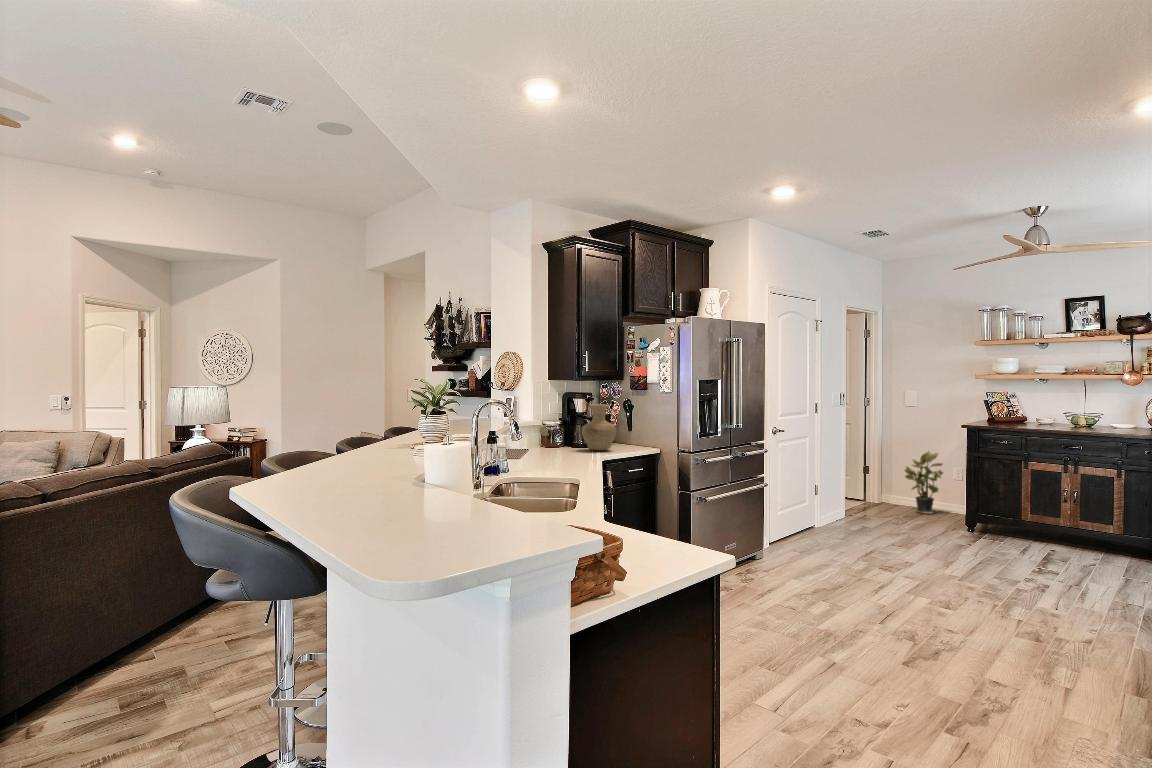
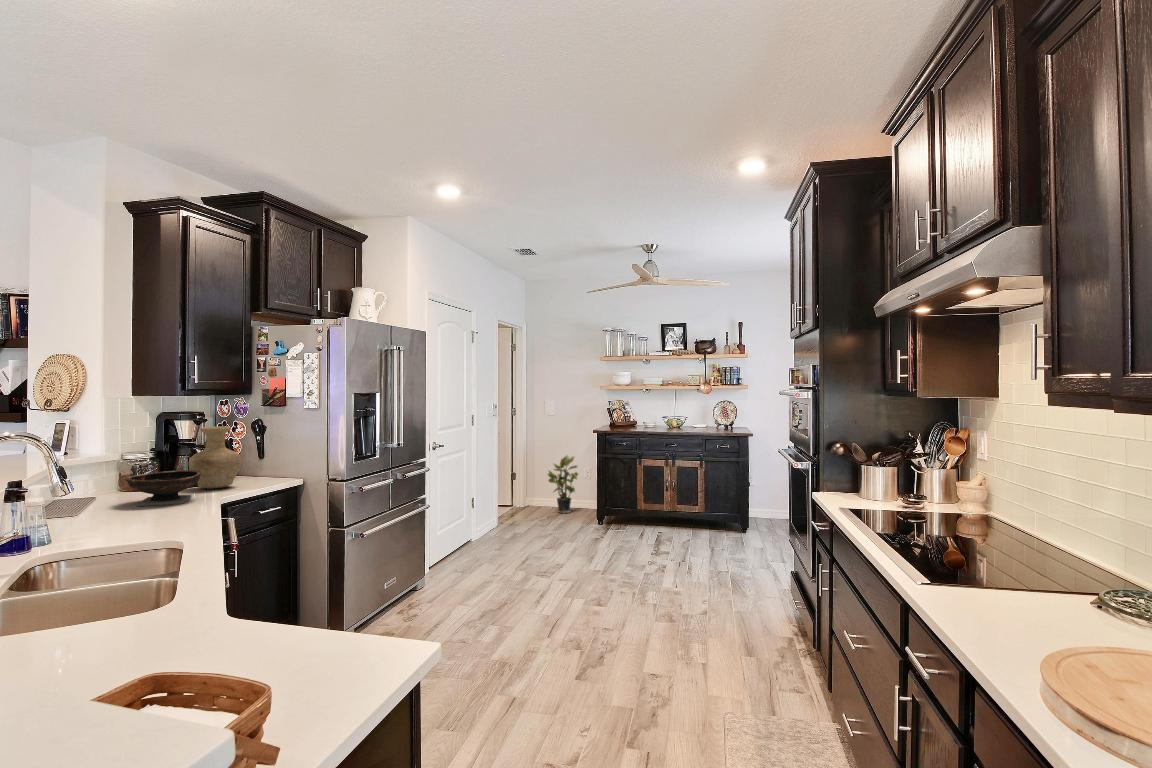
bowl: none [545,435,590,458] -> present [125,470,202,506]

